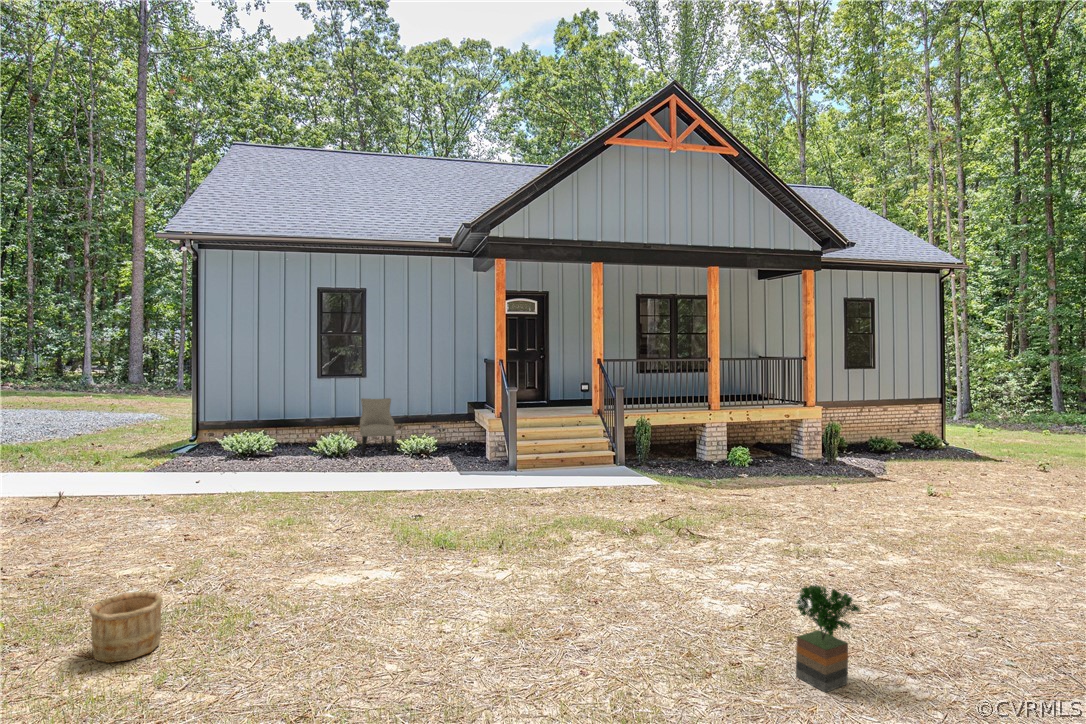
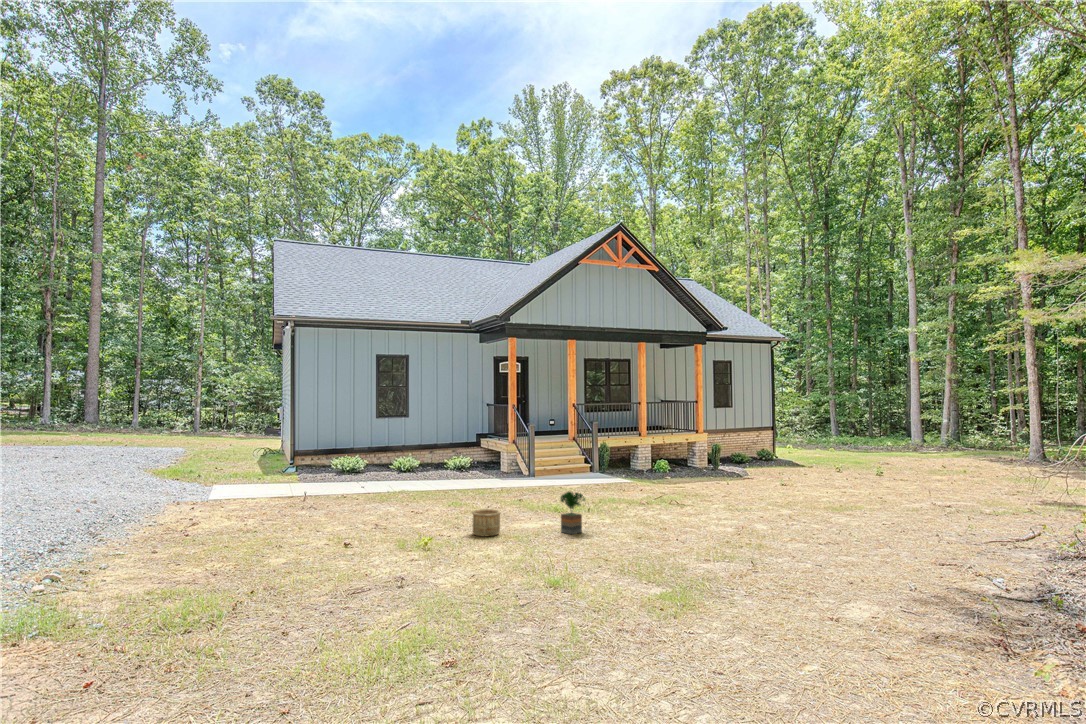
chair: present [360,398,396,456] -> none [409,433,438,474]
potted tree: present [796,585,860,692] -> present [561,492,585,534]

